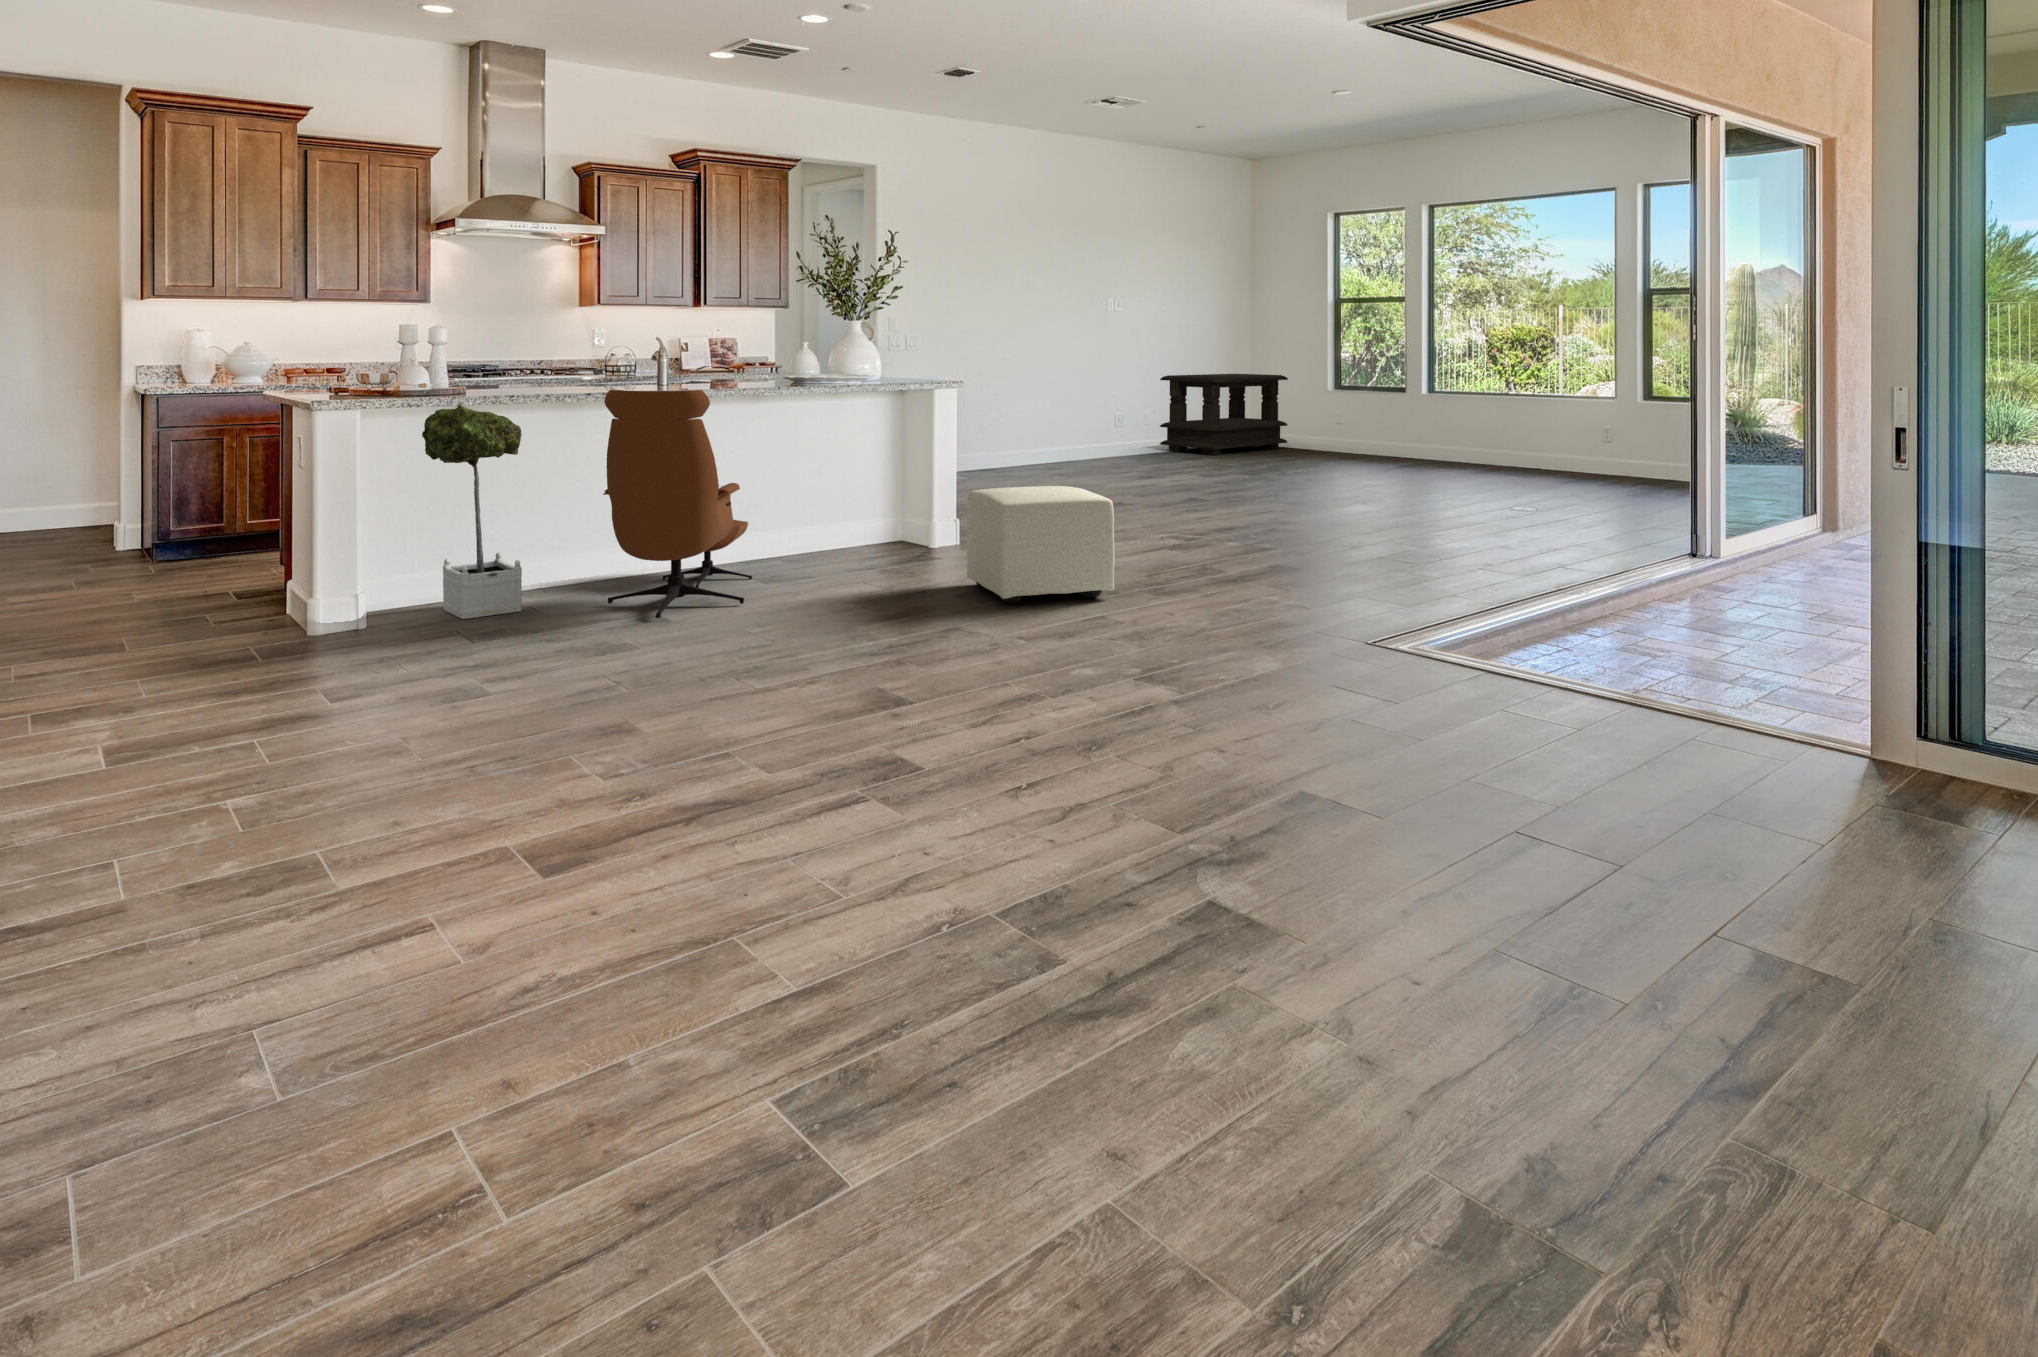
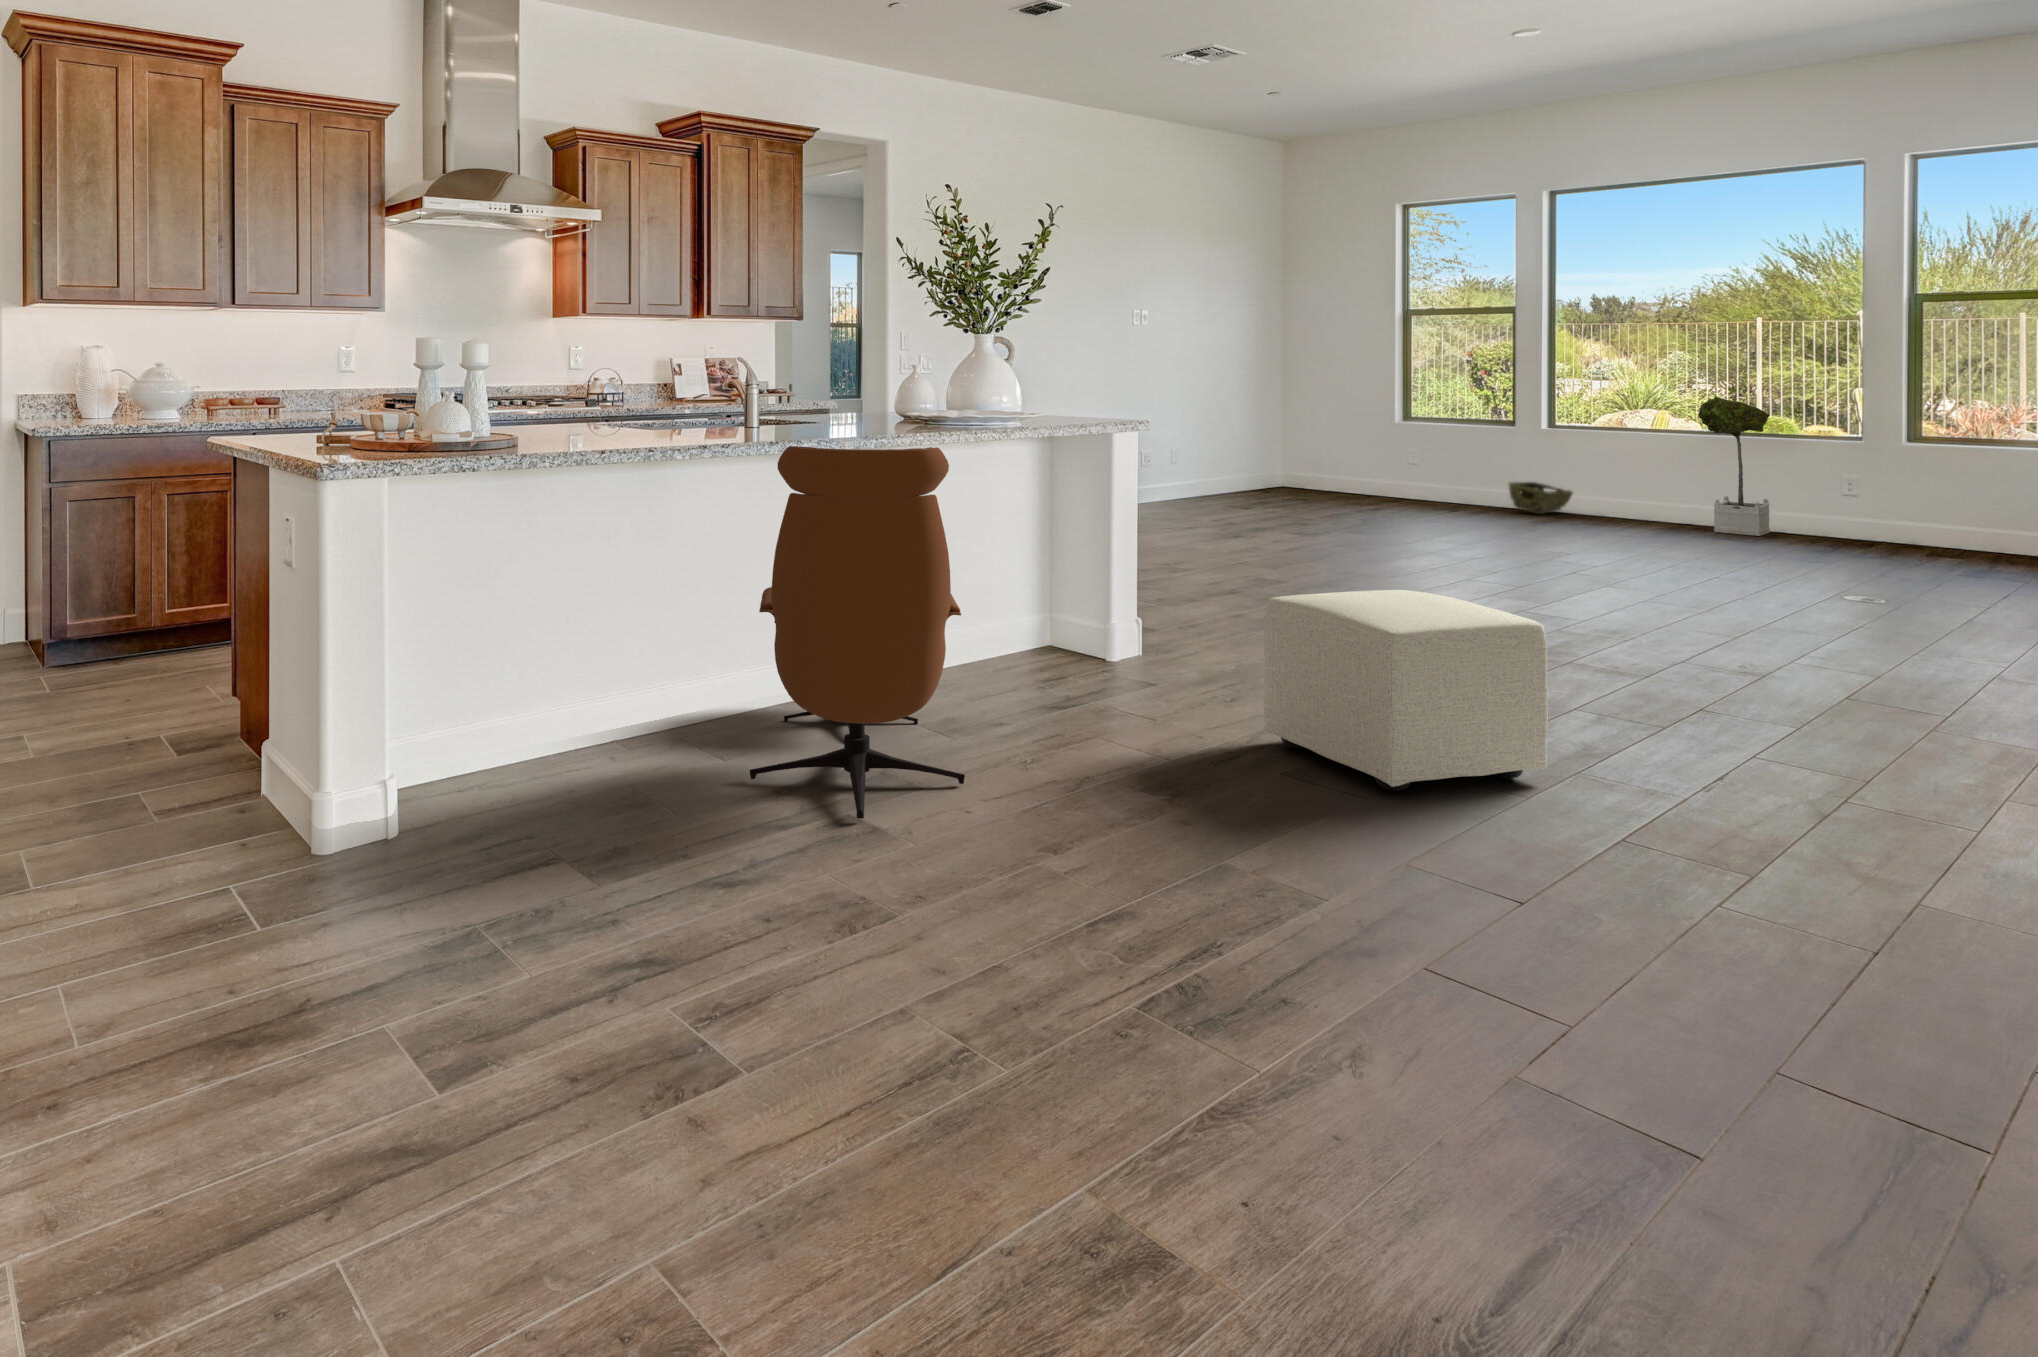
coffee table: present [1160,374,1288,455] -> none [1195,400,1351,501]
potted tree: present [422,404,522,619] -> present [1698,396,1770,536]
woven basket: none [1386,437,1436,461] -> present [1509,482,1573,514]

